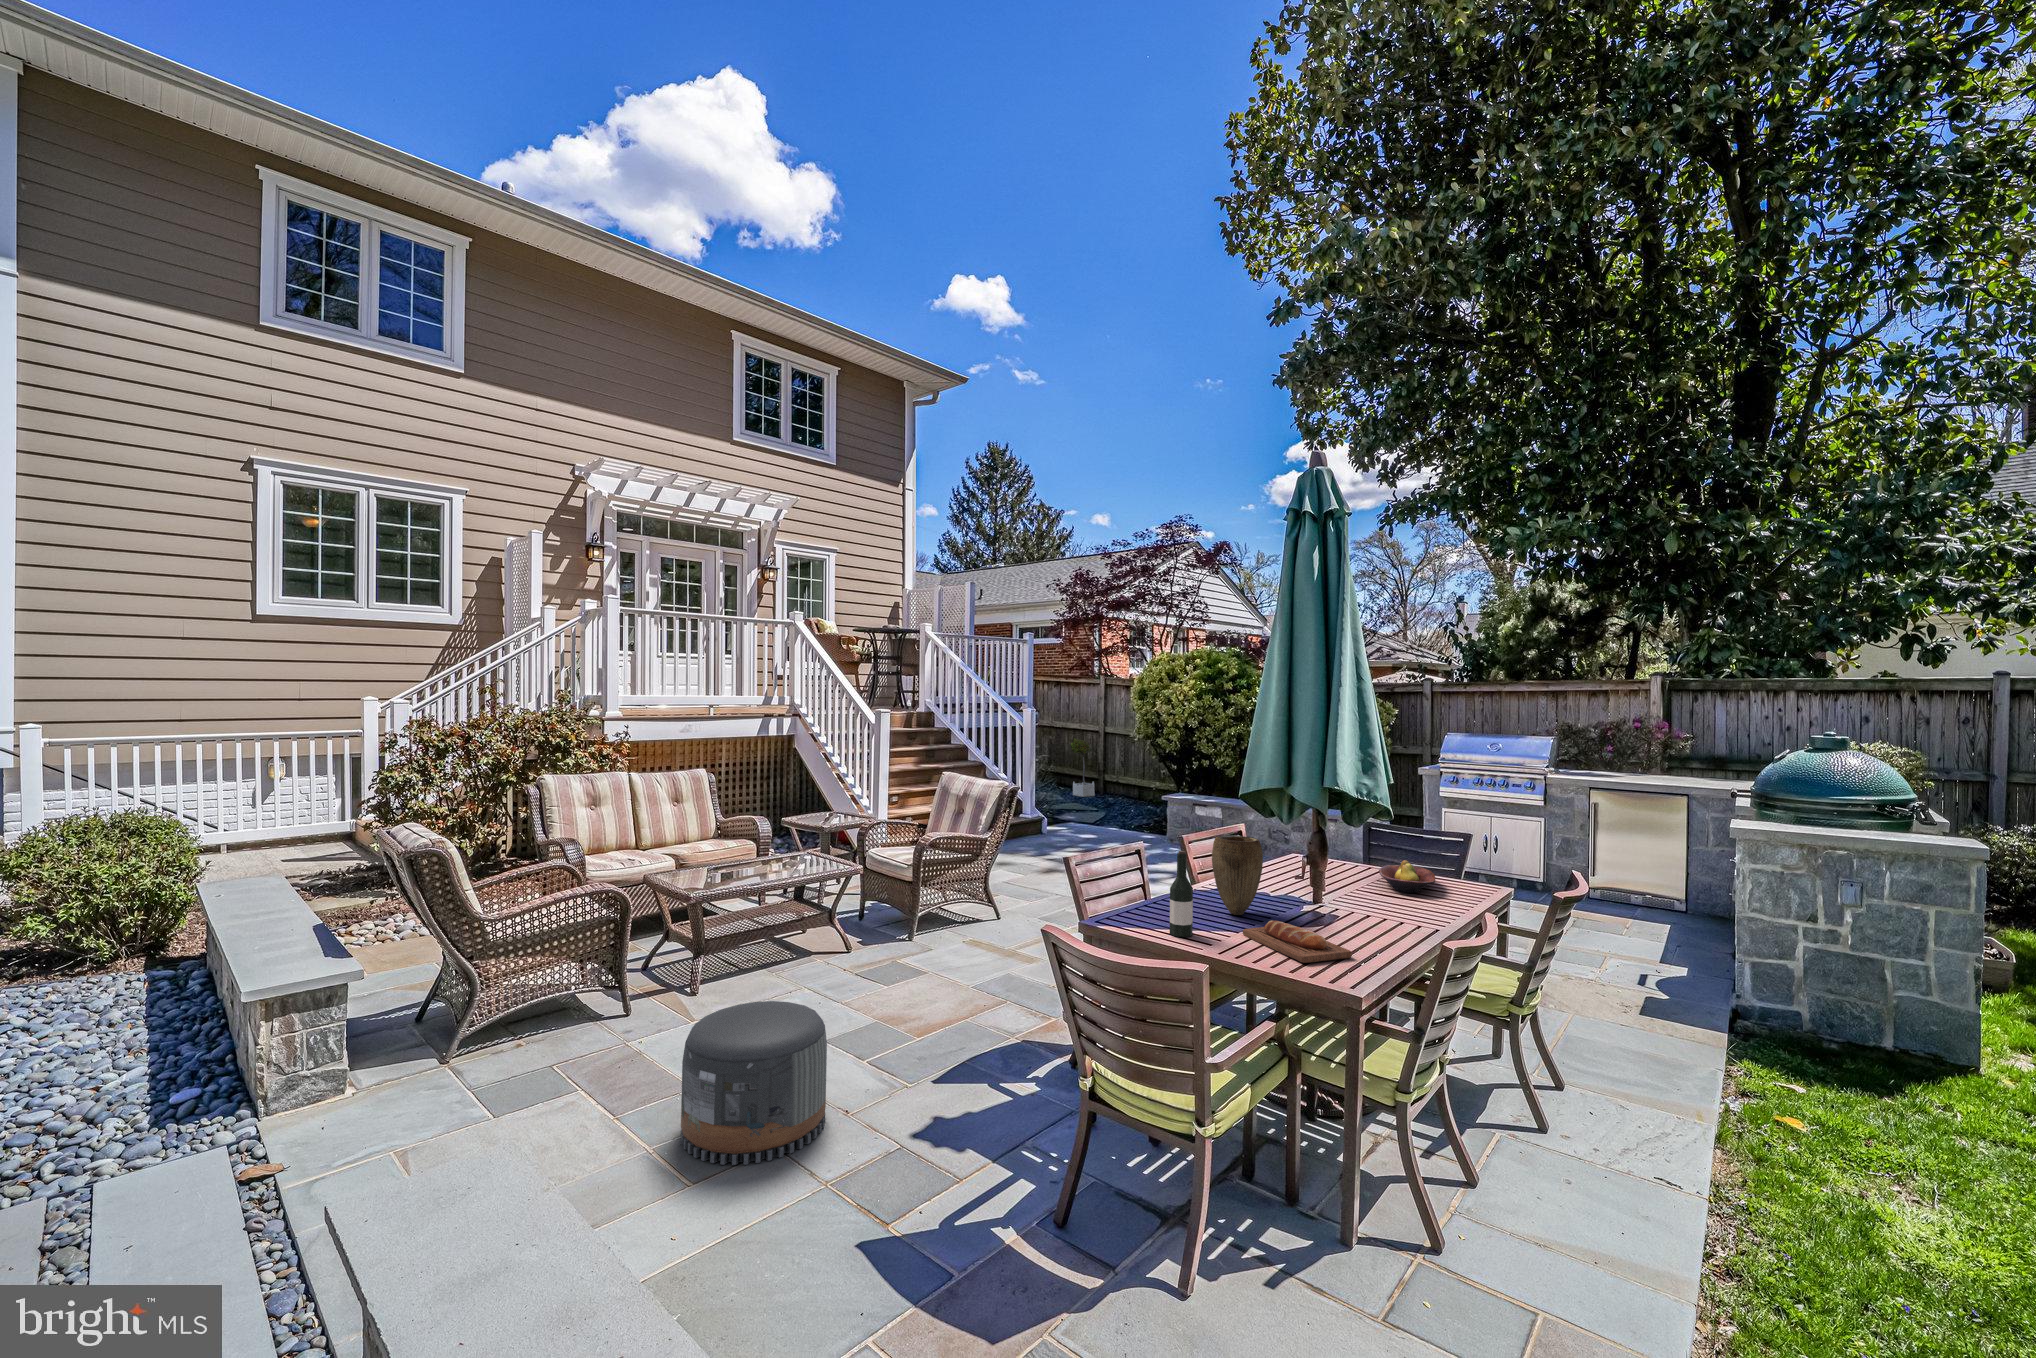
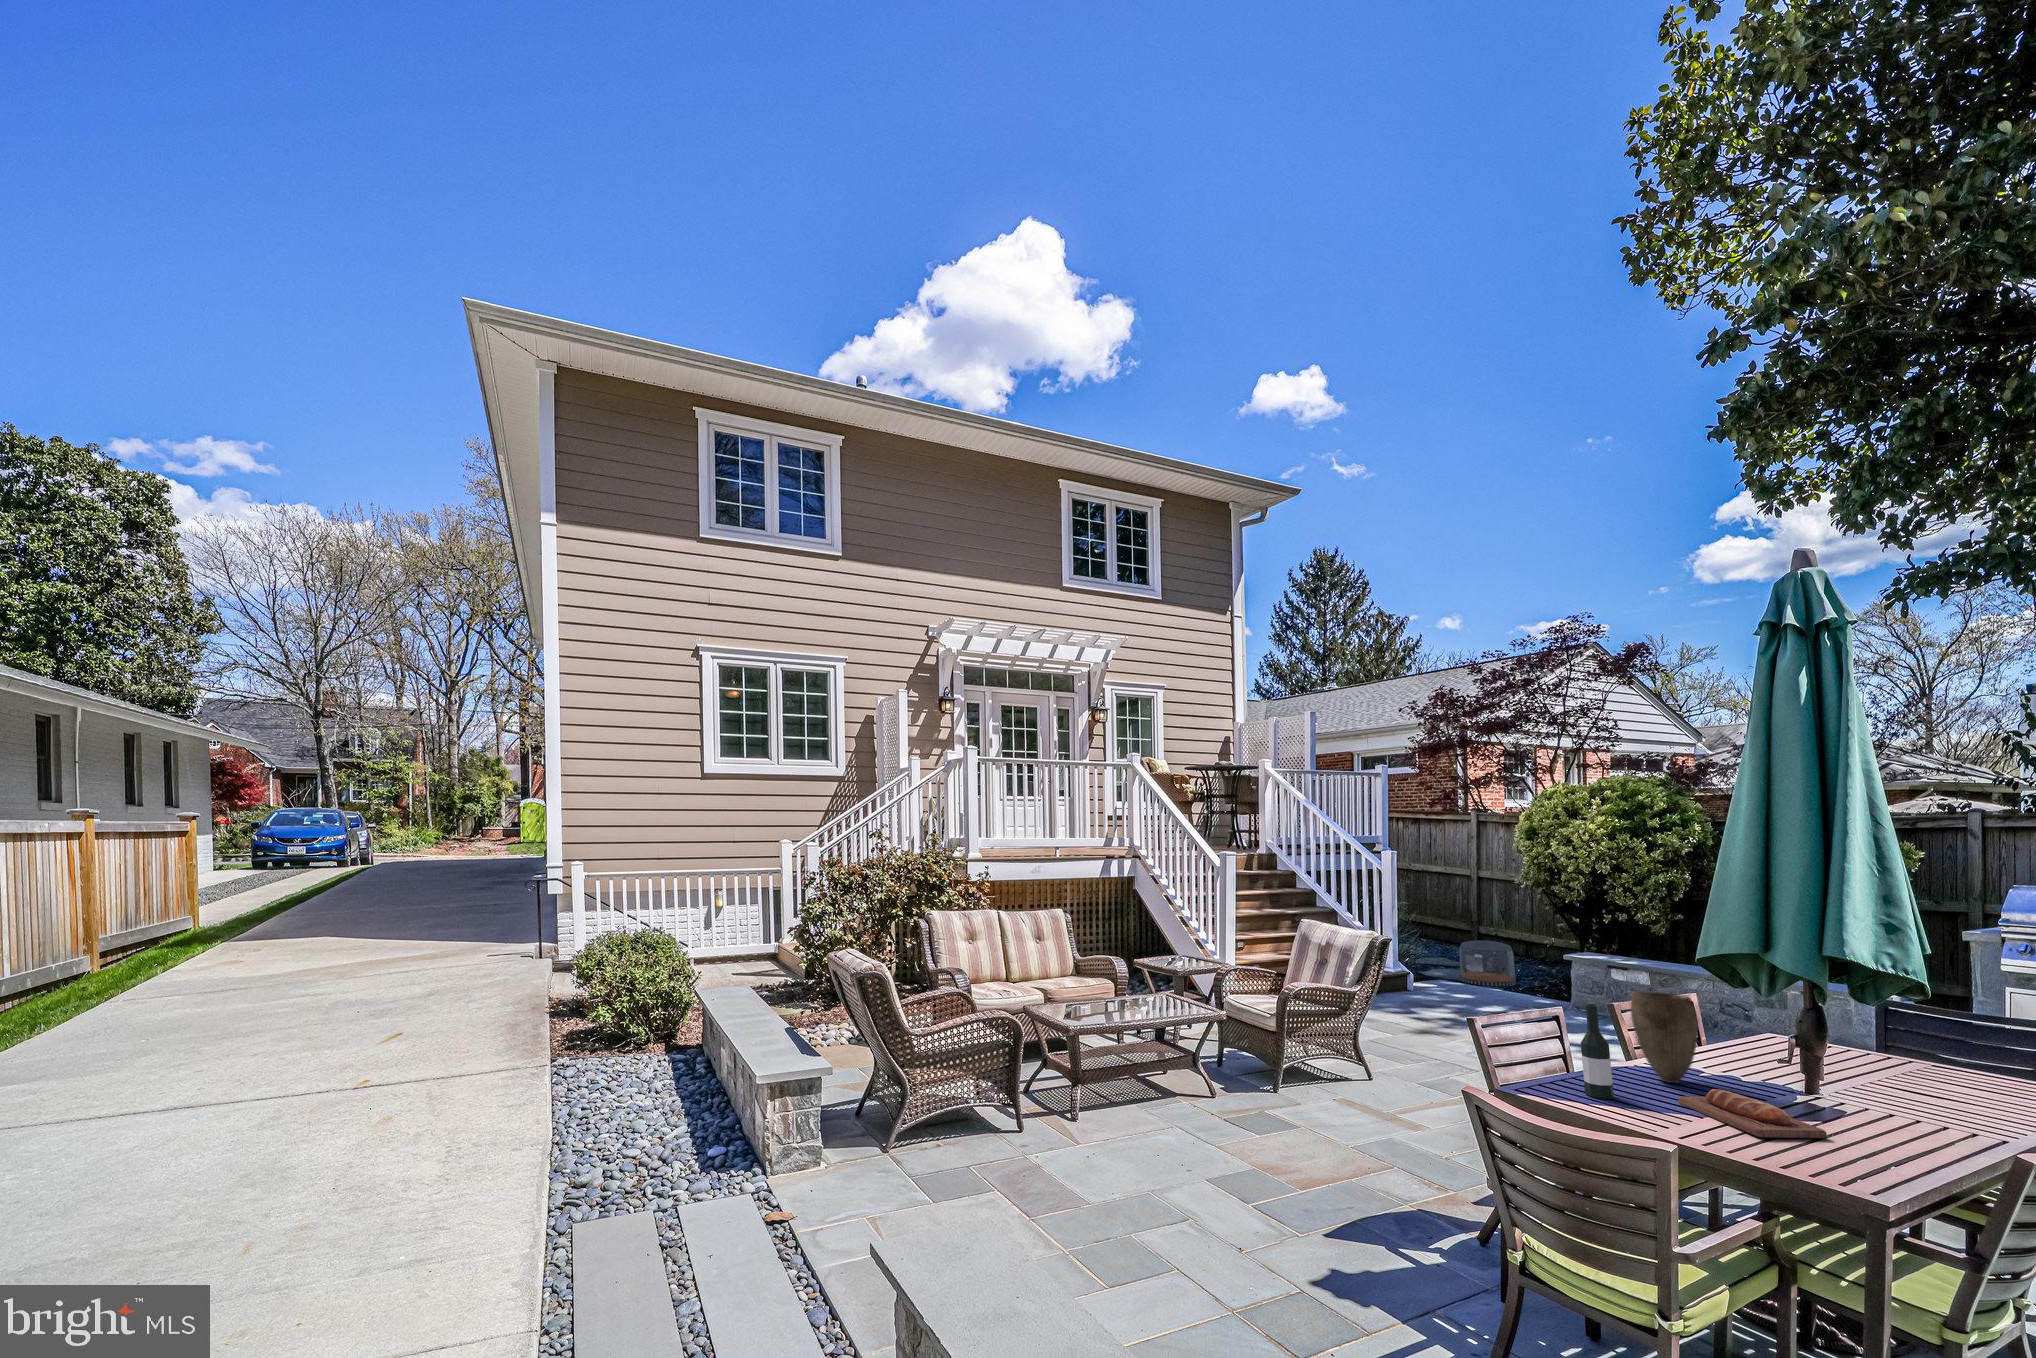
potted tree: present [1070,738,1095,797] -> none [1441,883,1477,954]
fruit bowl: present [1379,860,1435,893] -> none [1873,1038,1961,1079]
pouf: present [681,1001,827,1165] -> present [1459,940,1516,986]

